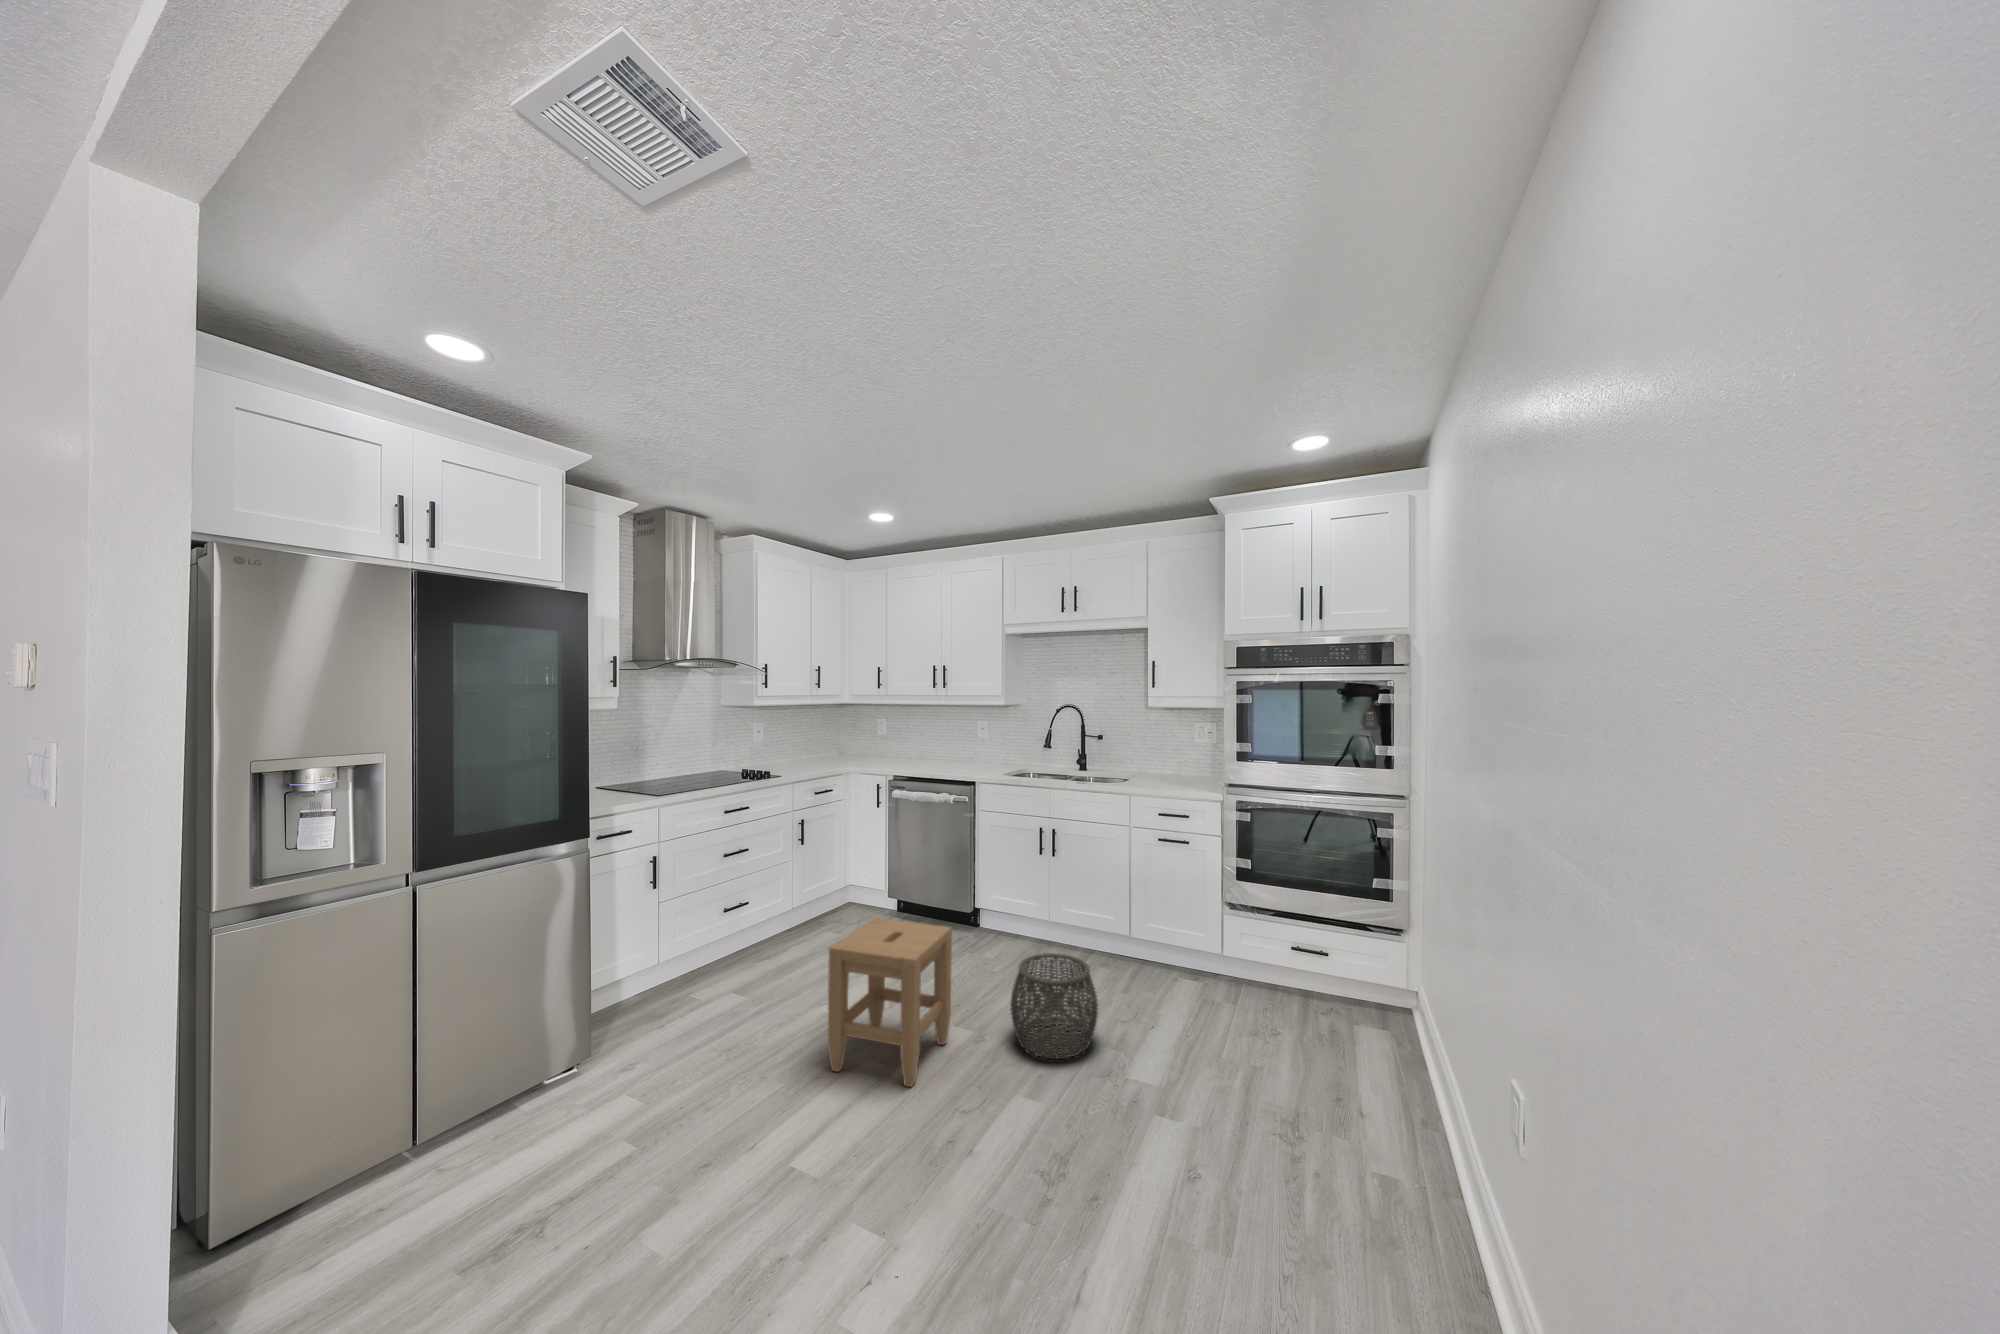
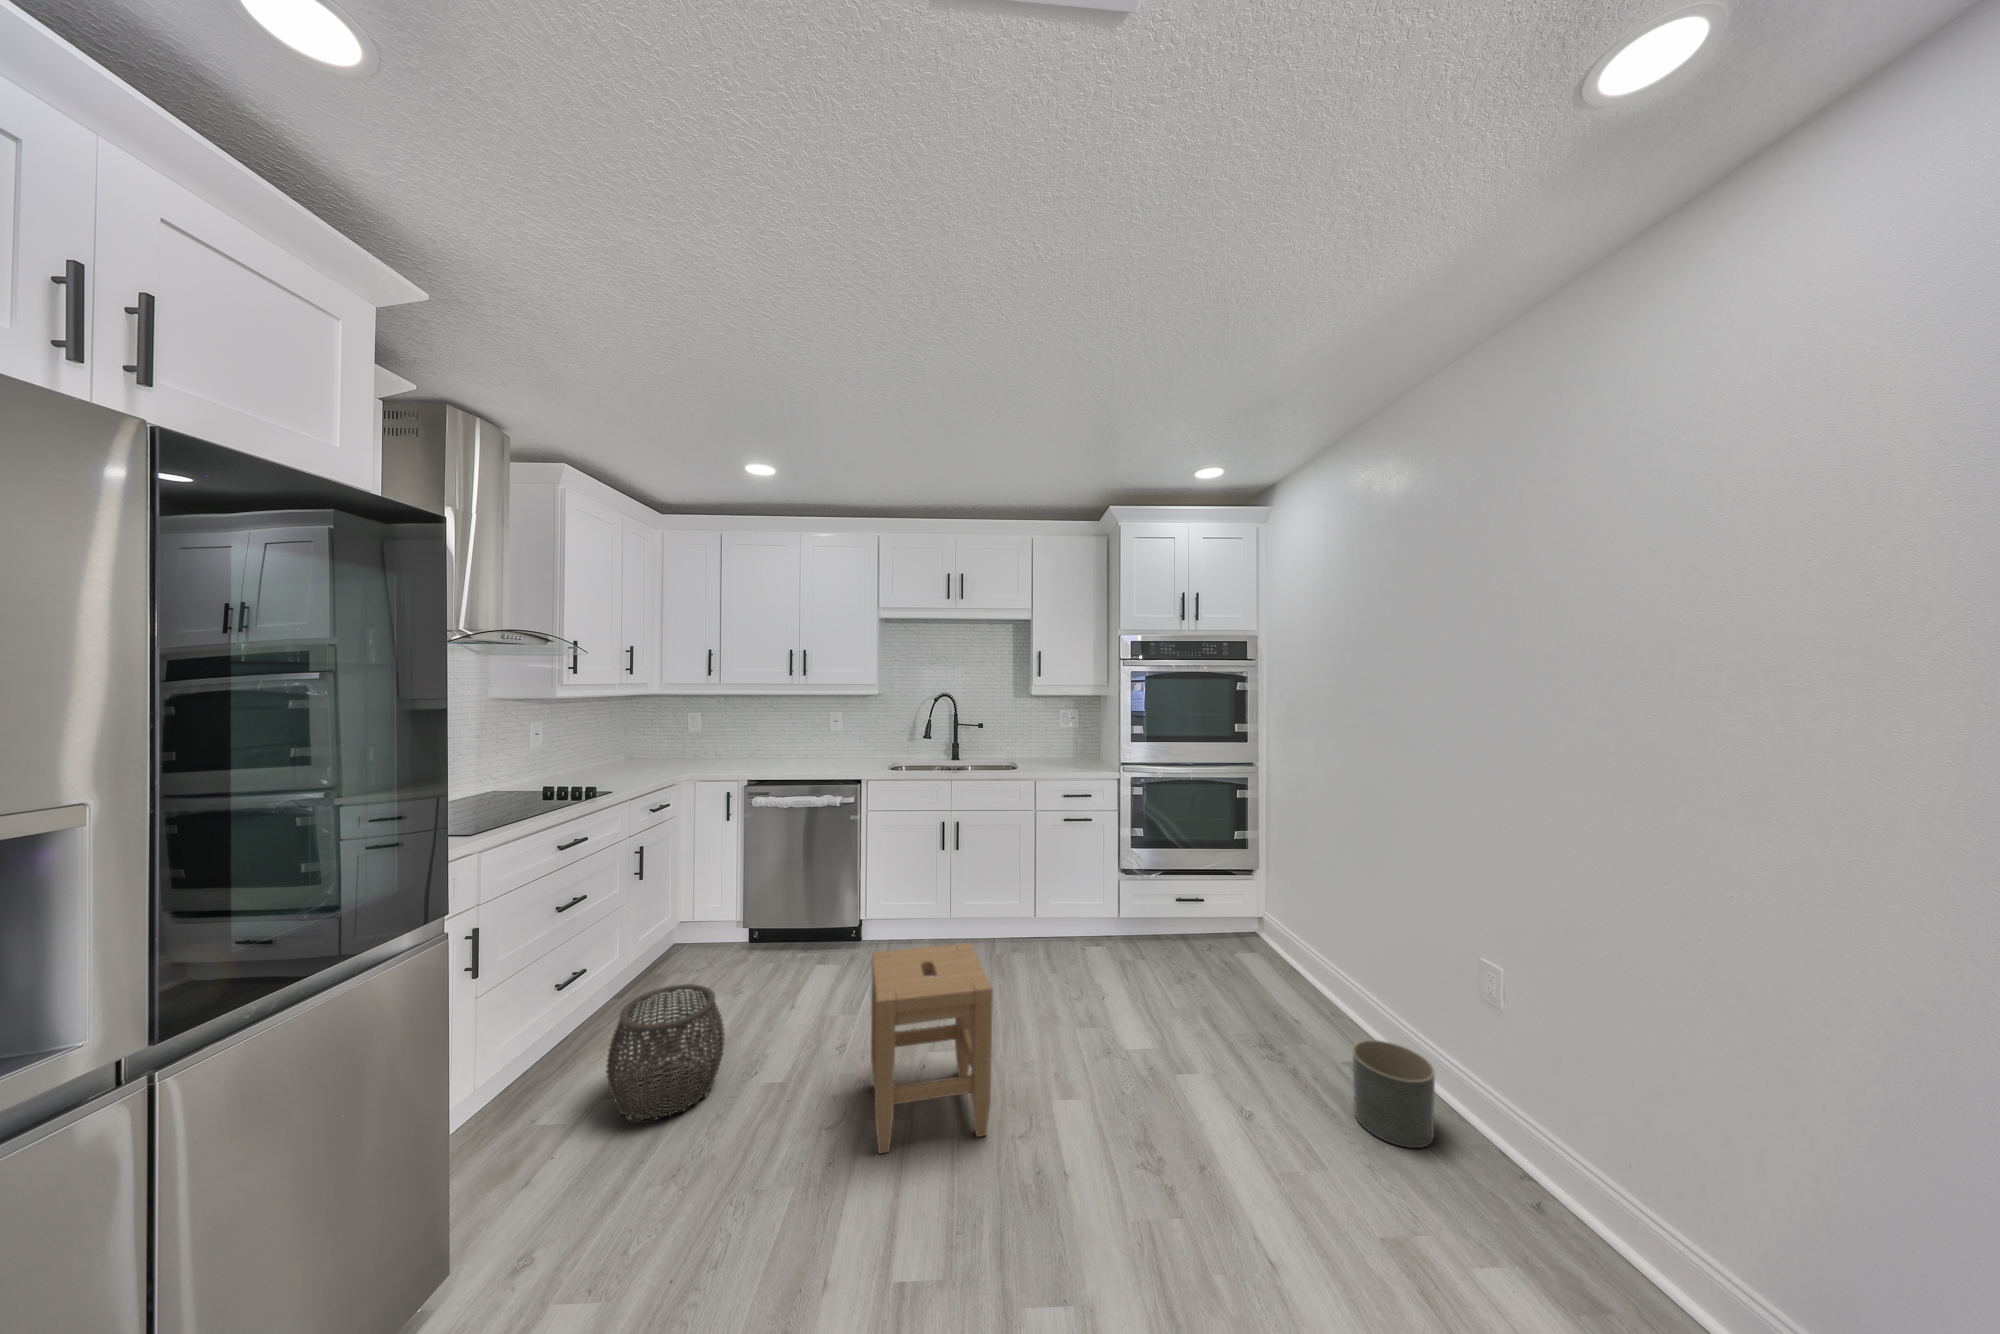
woven basket: present [1010,953,1098,1059] -> present [606,984,725,1120]
planter: none [1269,1126,1363,1266] -> present [1352,1040,1435,1148]

